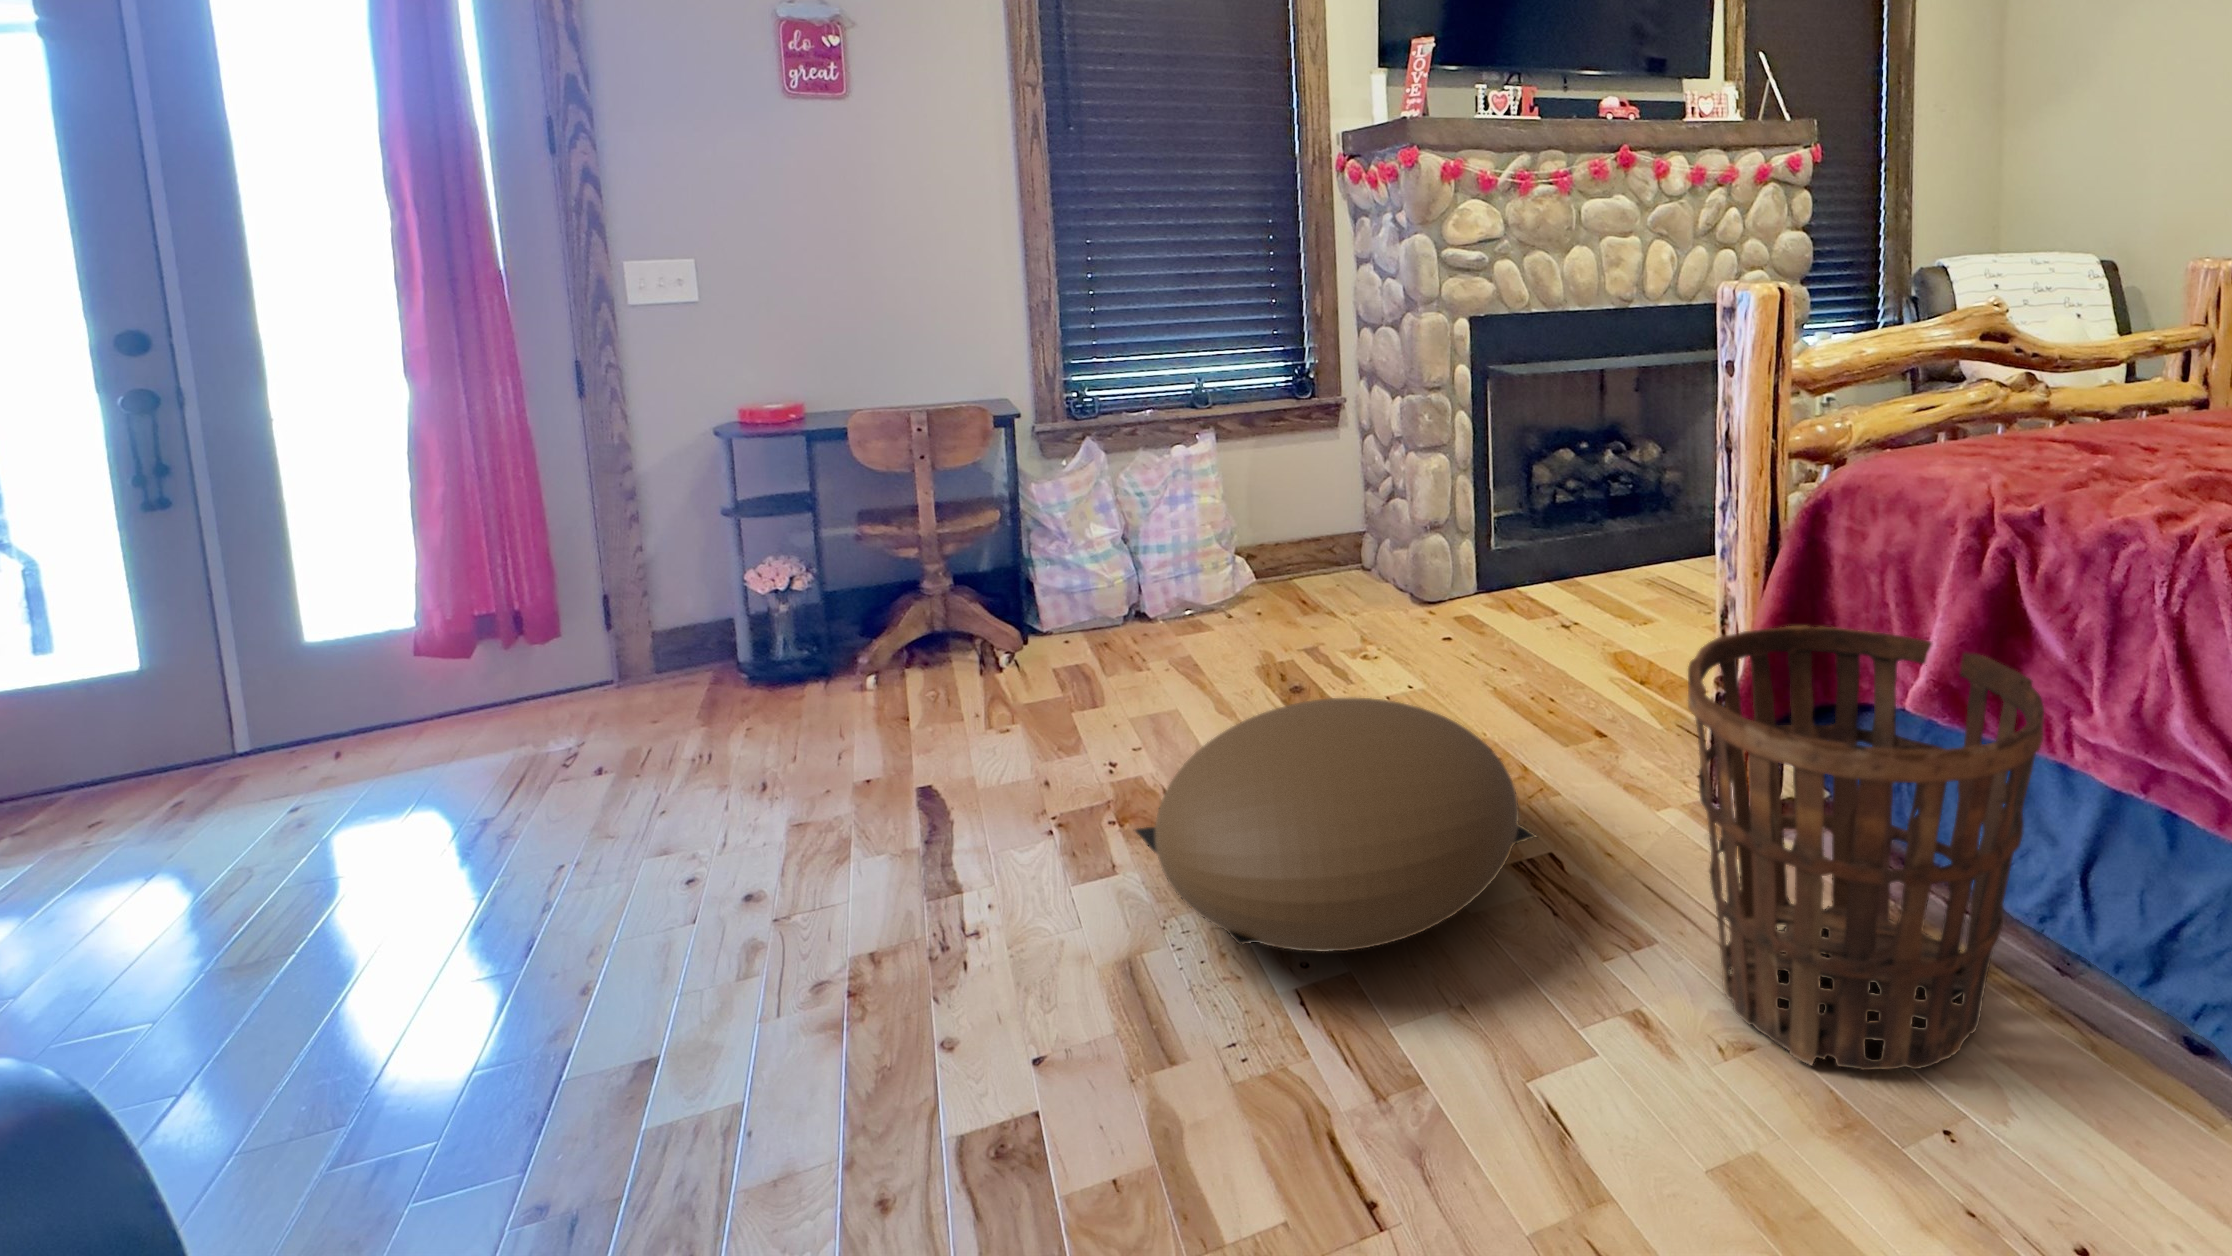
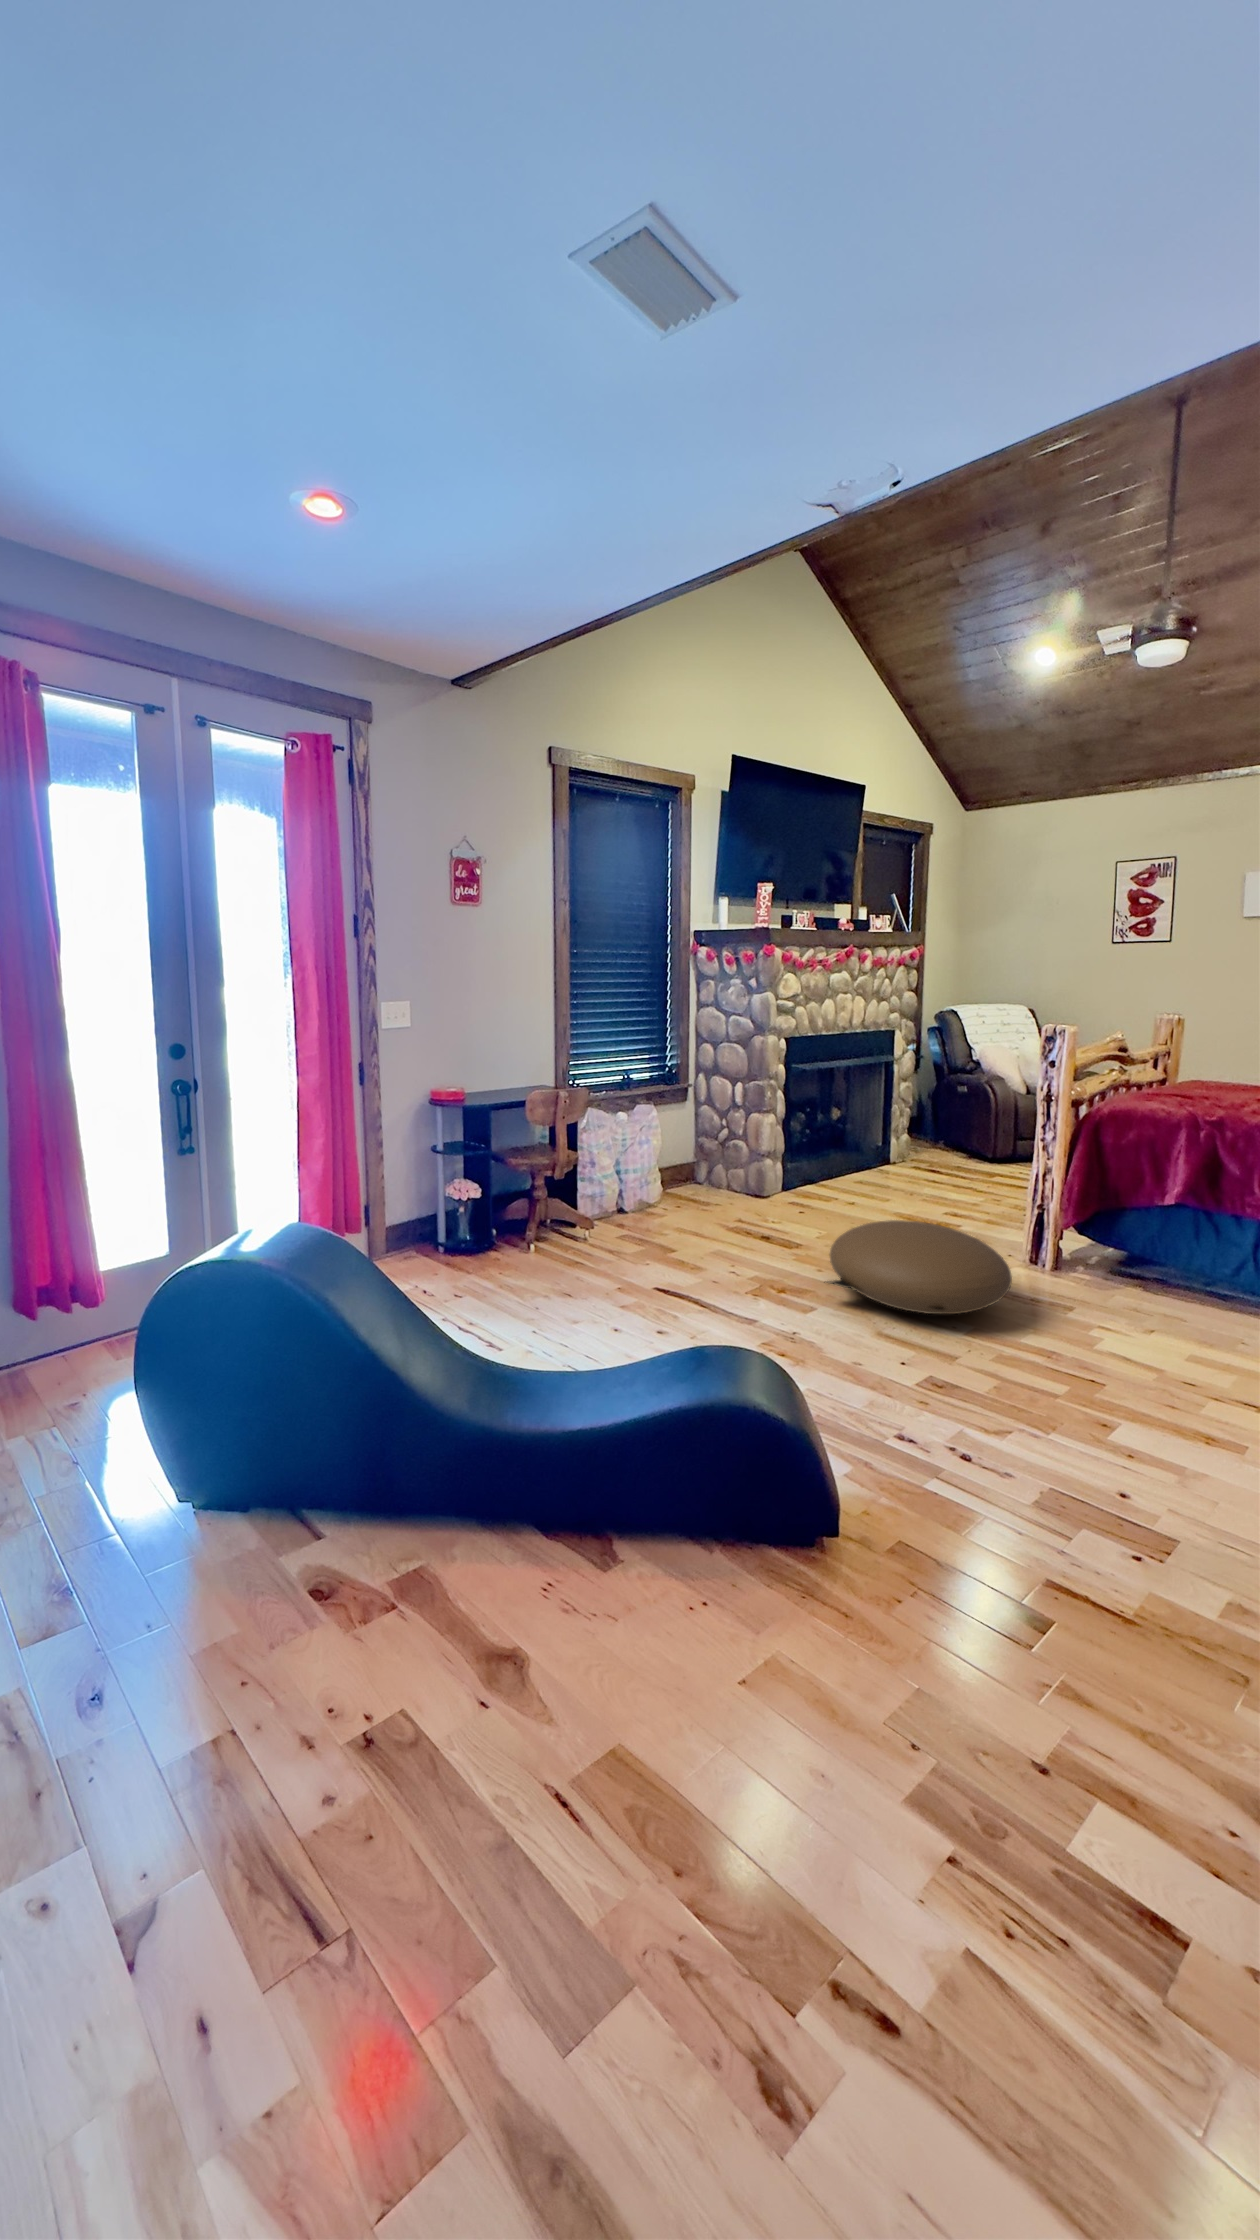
basket: present [1688,626,2044,1070] -> none [1084,1173,1237,1331]

